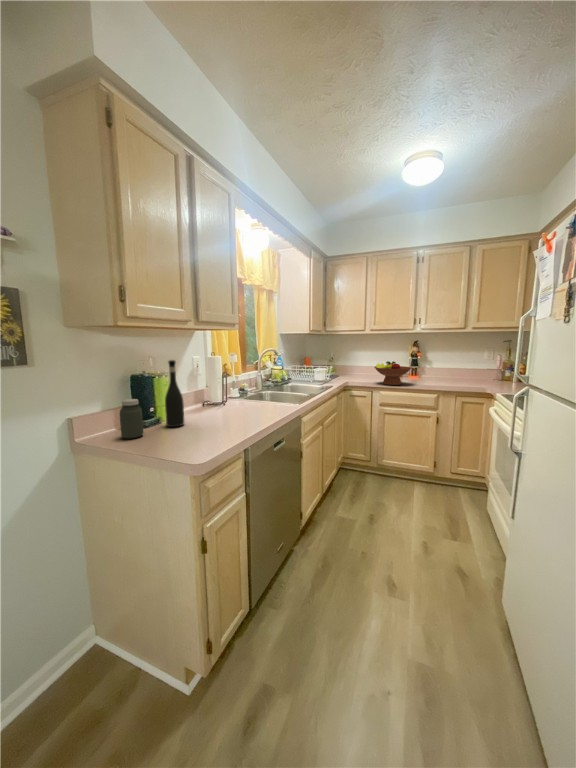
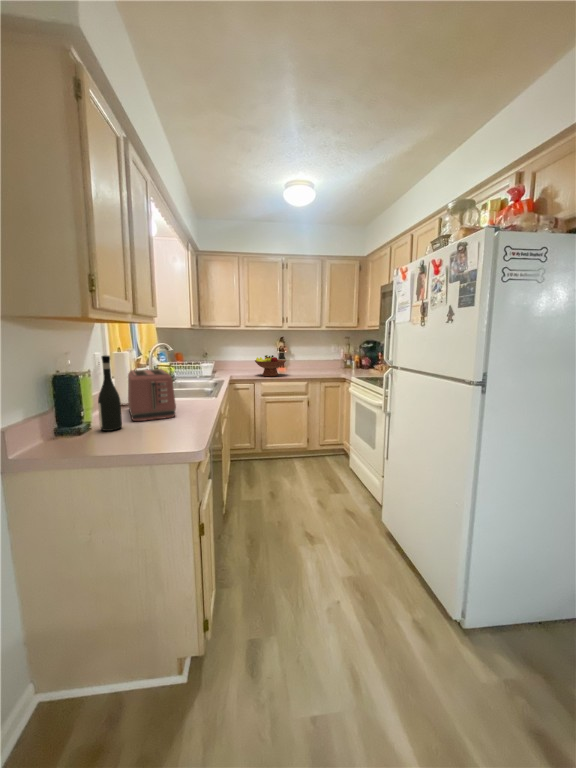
toaster: none [198,373,247,421] -> present [128,369,176,421]
jar: present [120,399,143,439] -> none [58,401,89,448]

